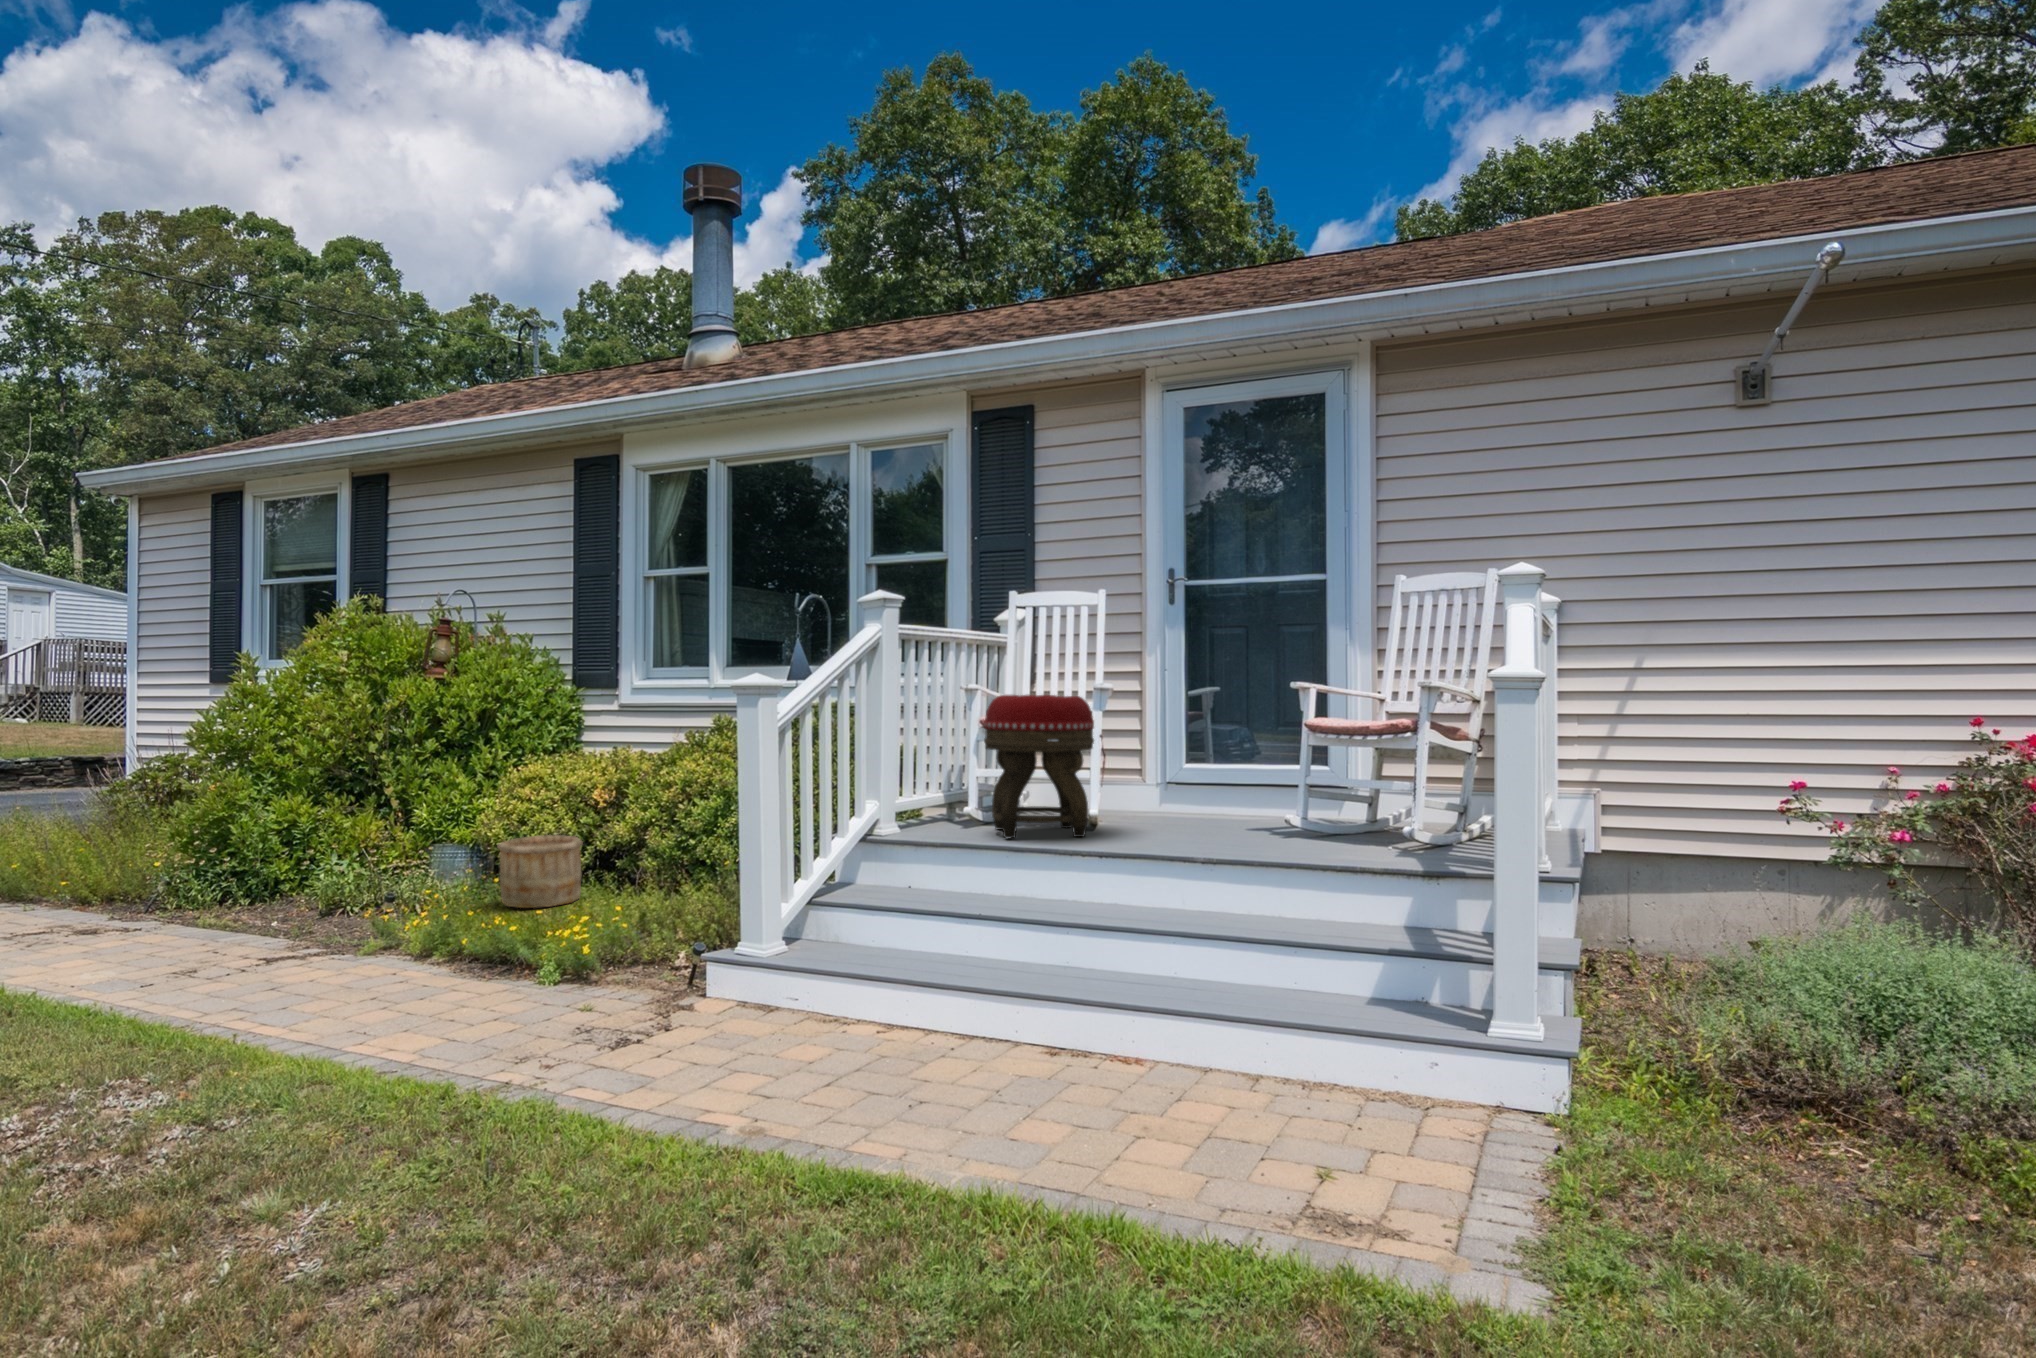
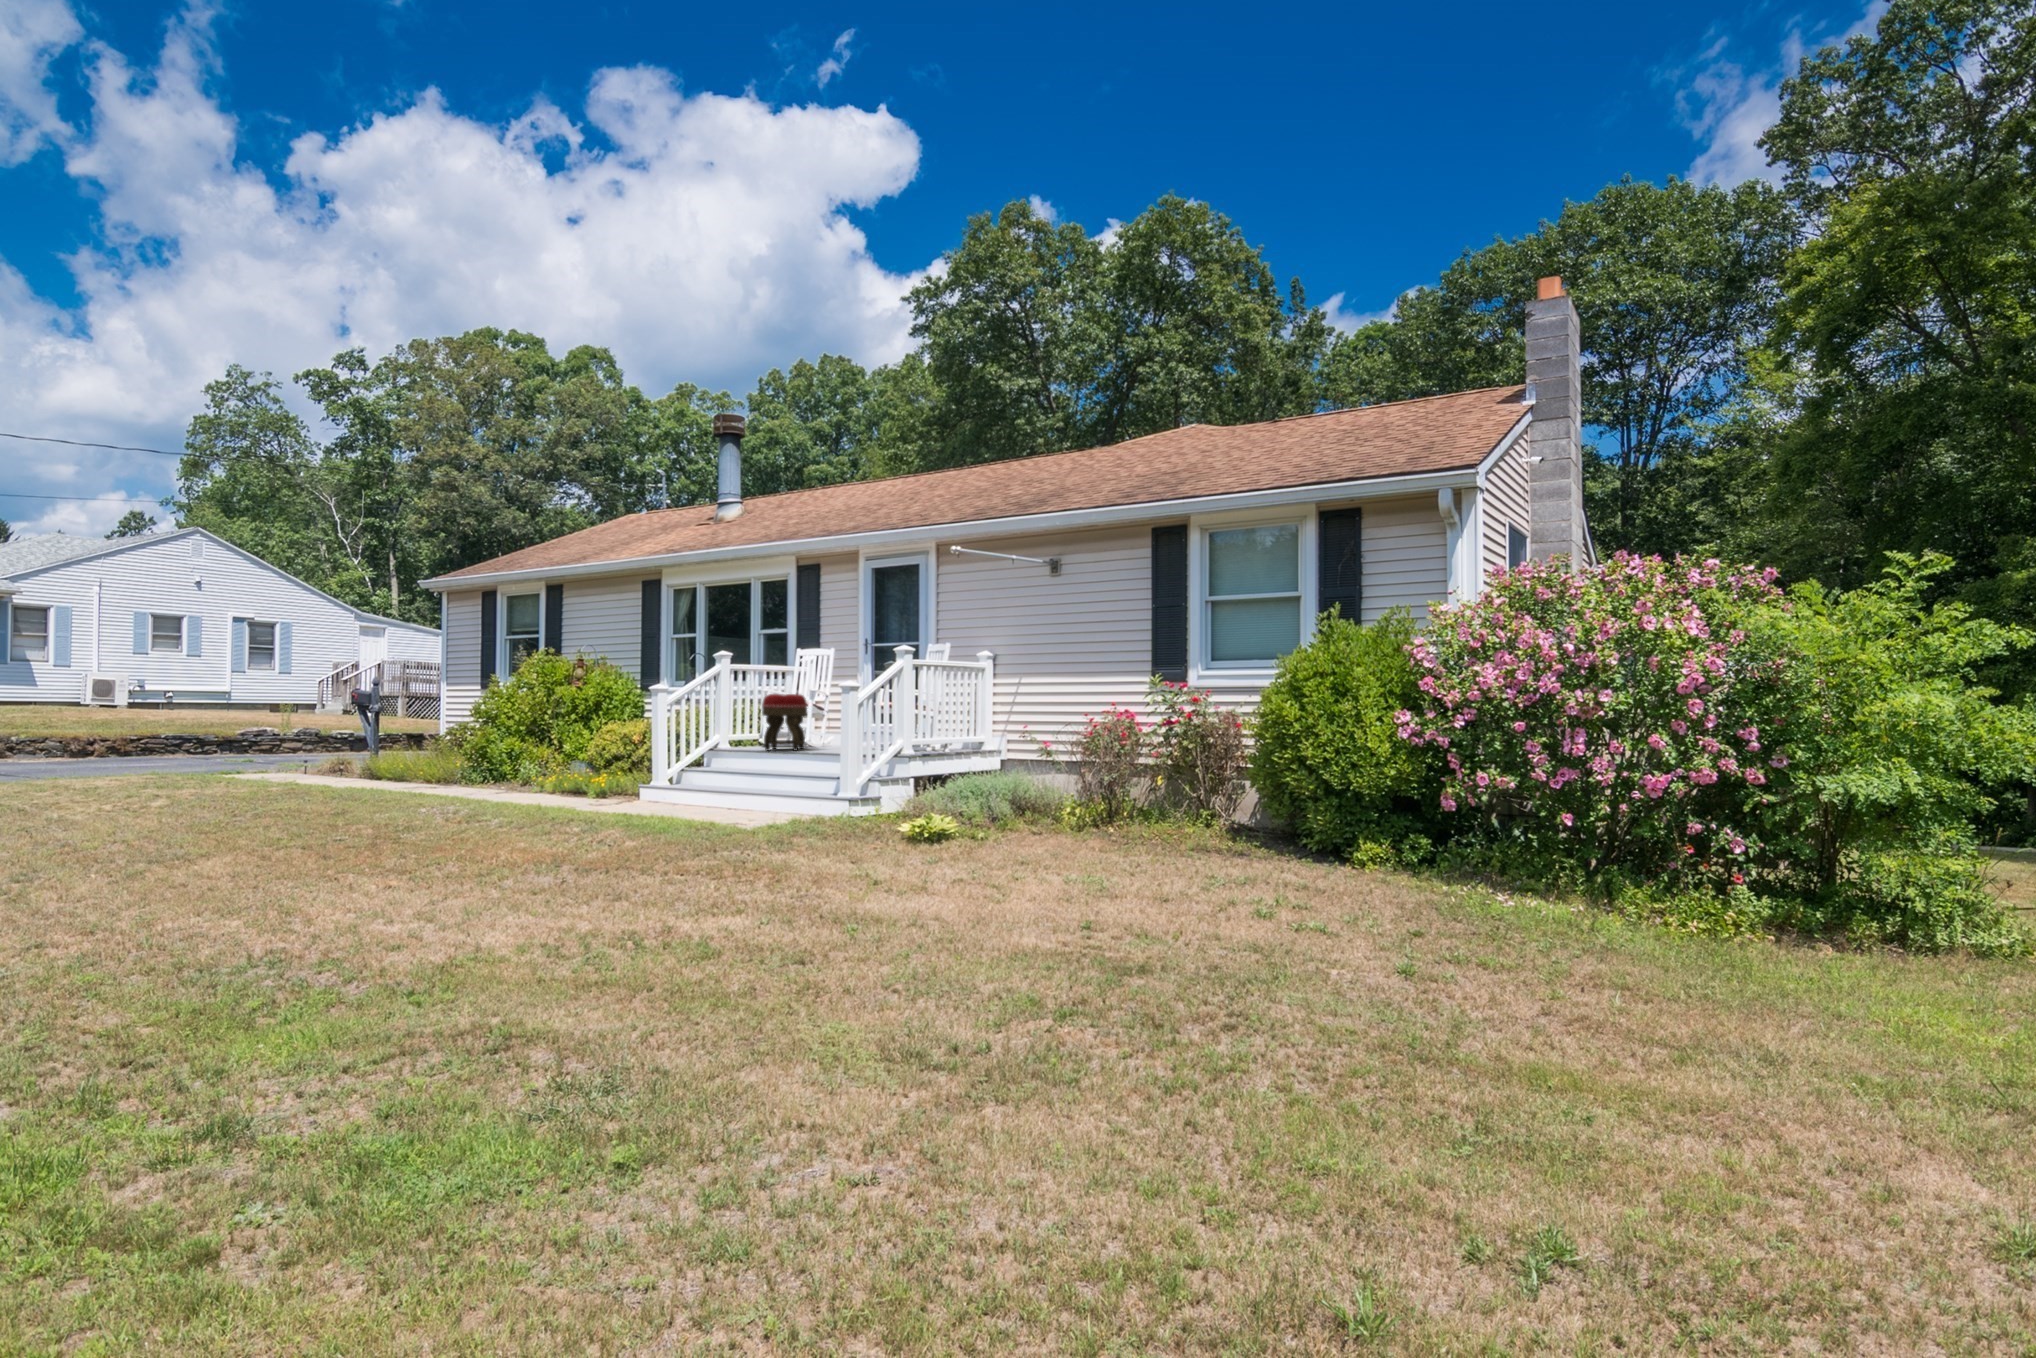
wooden bucket: present [497,835,583,908] -> none [587,753,621,781]

